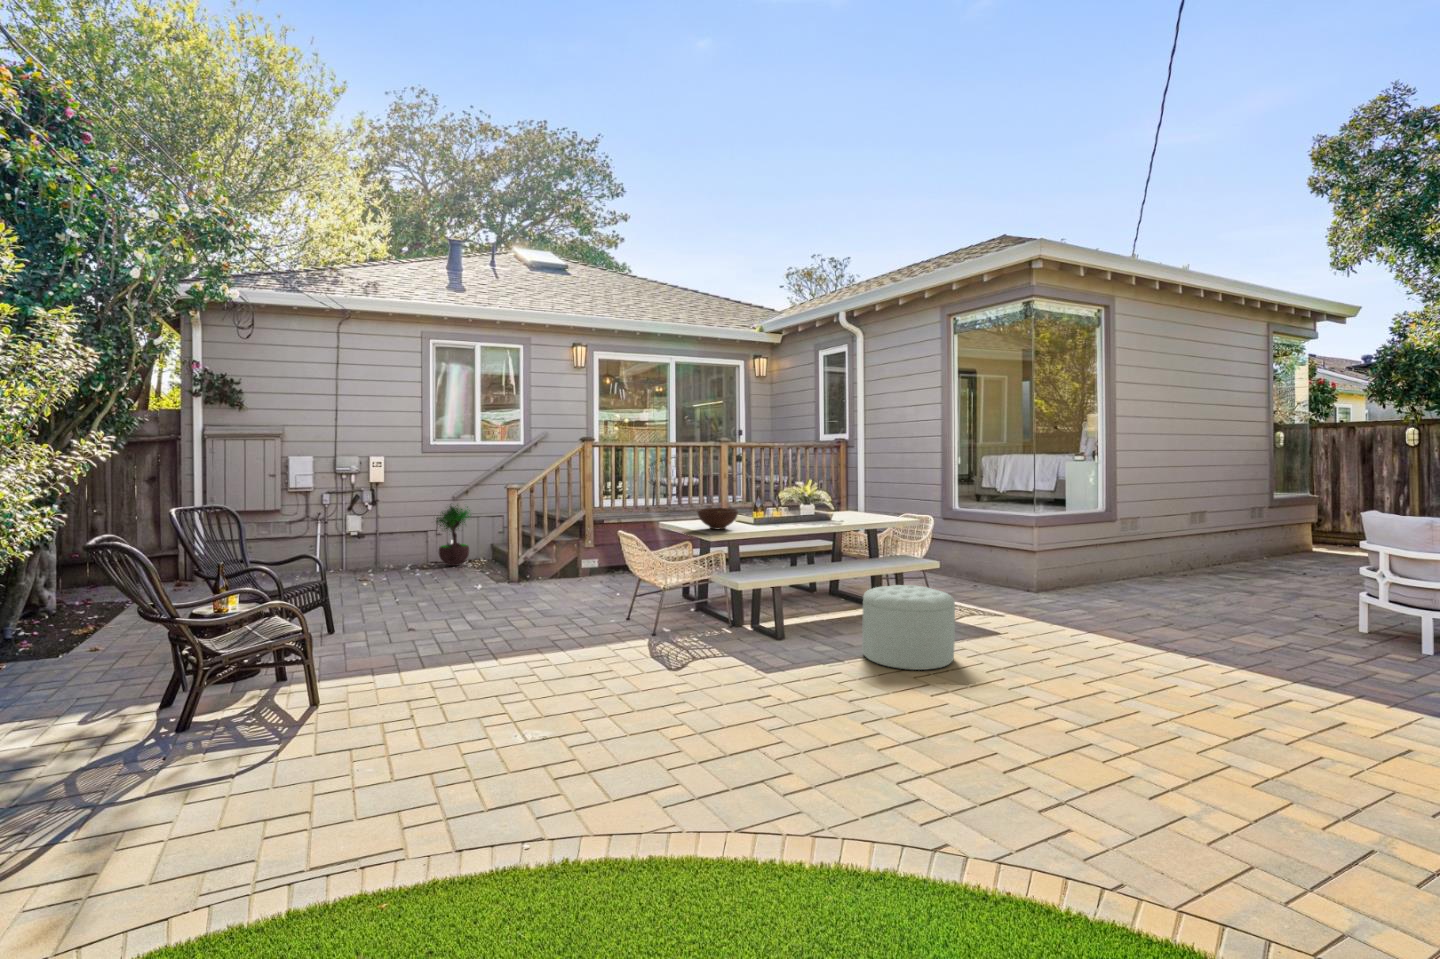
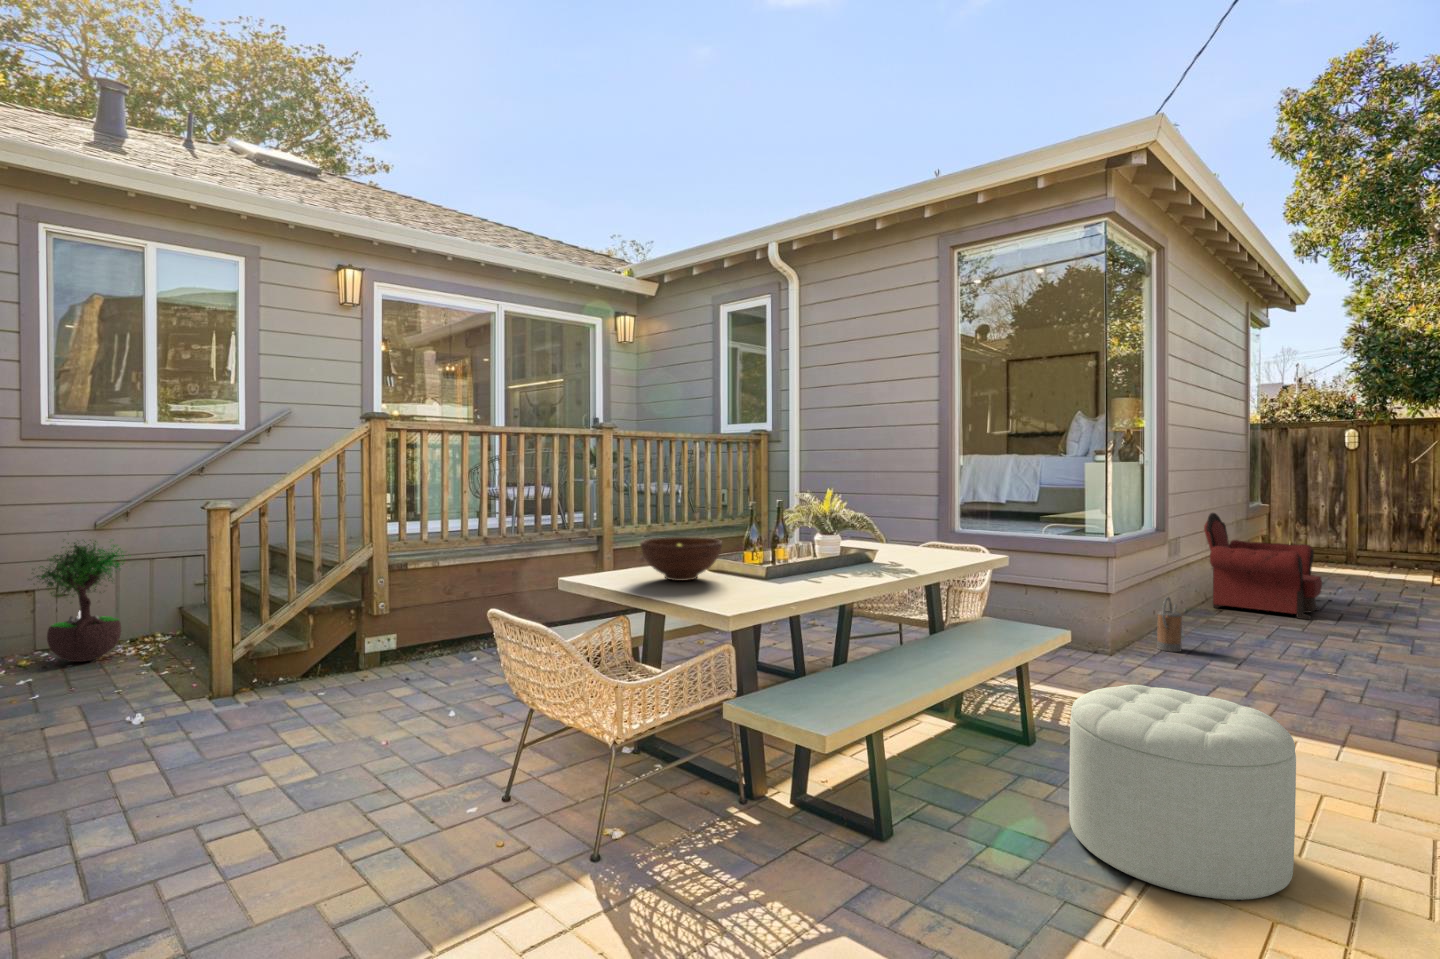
armchair: none [1176,503,1281,588] -> present [1204,513,1322,619]
watering can: none [1073,559,1096,598] -> present [1157,597,1182,652]

